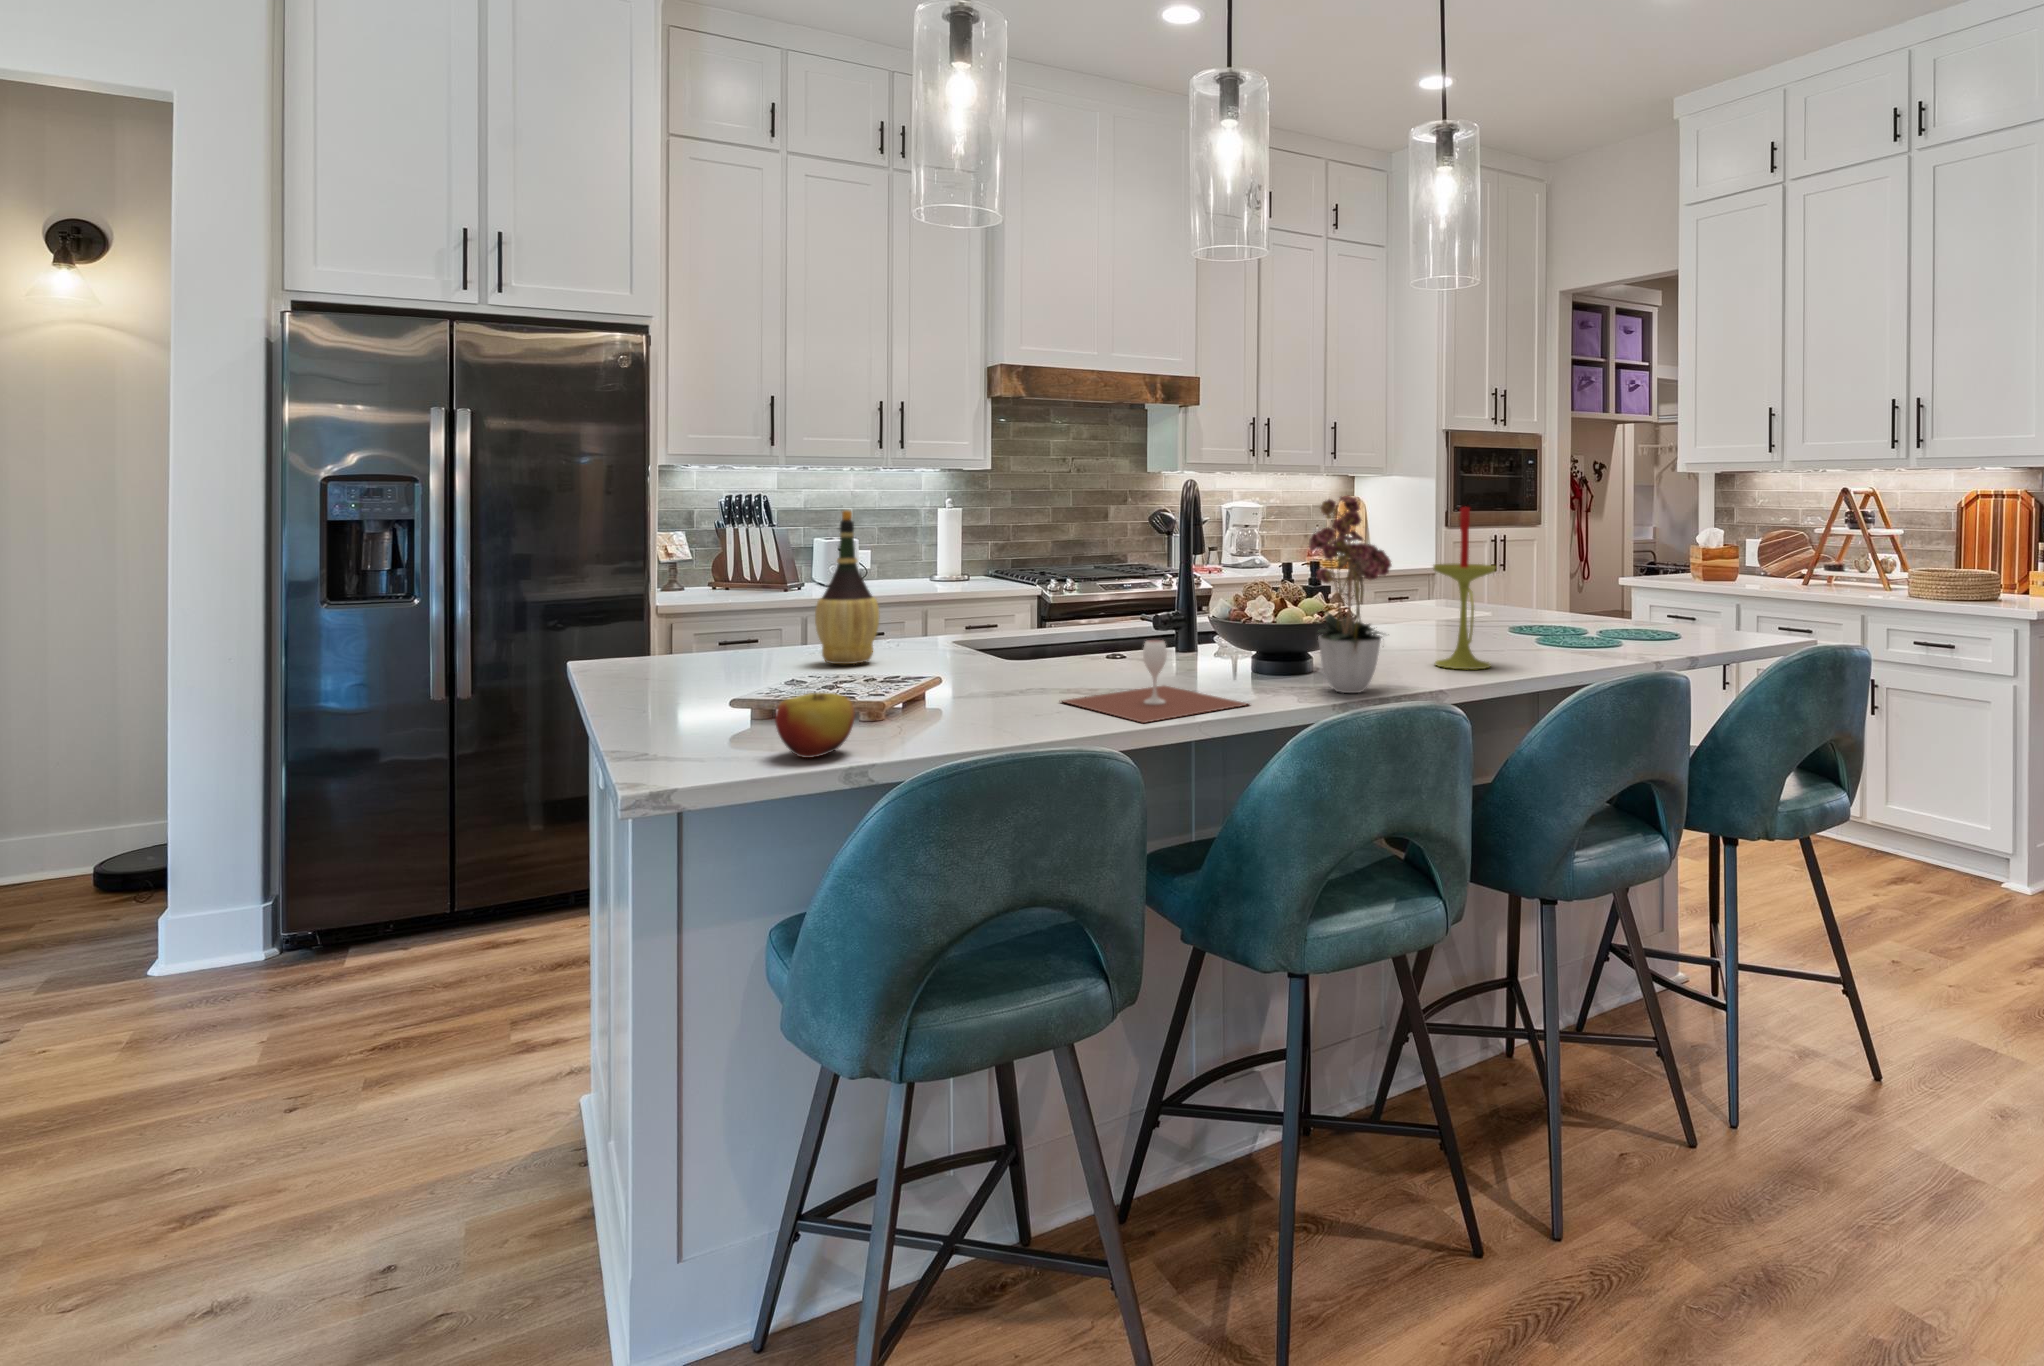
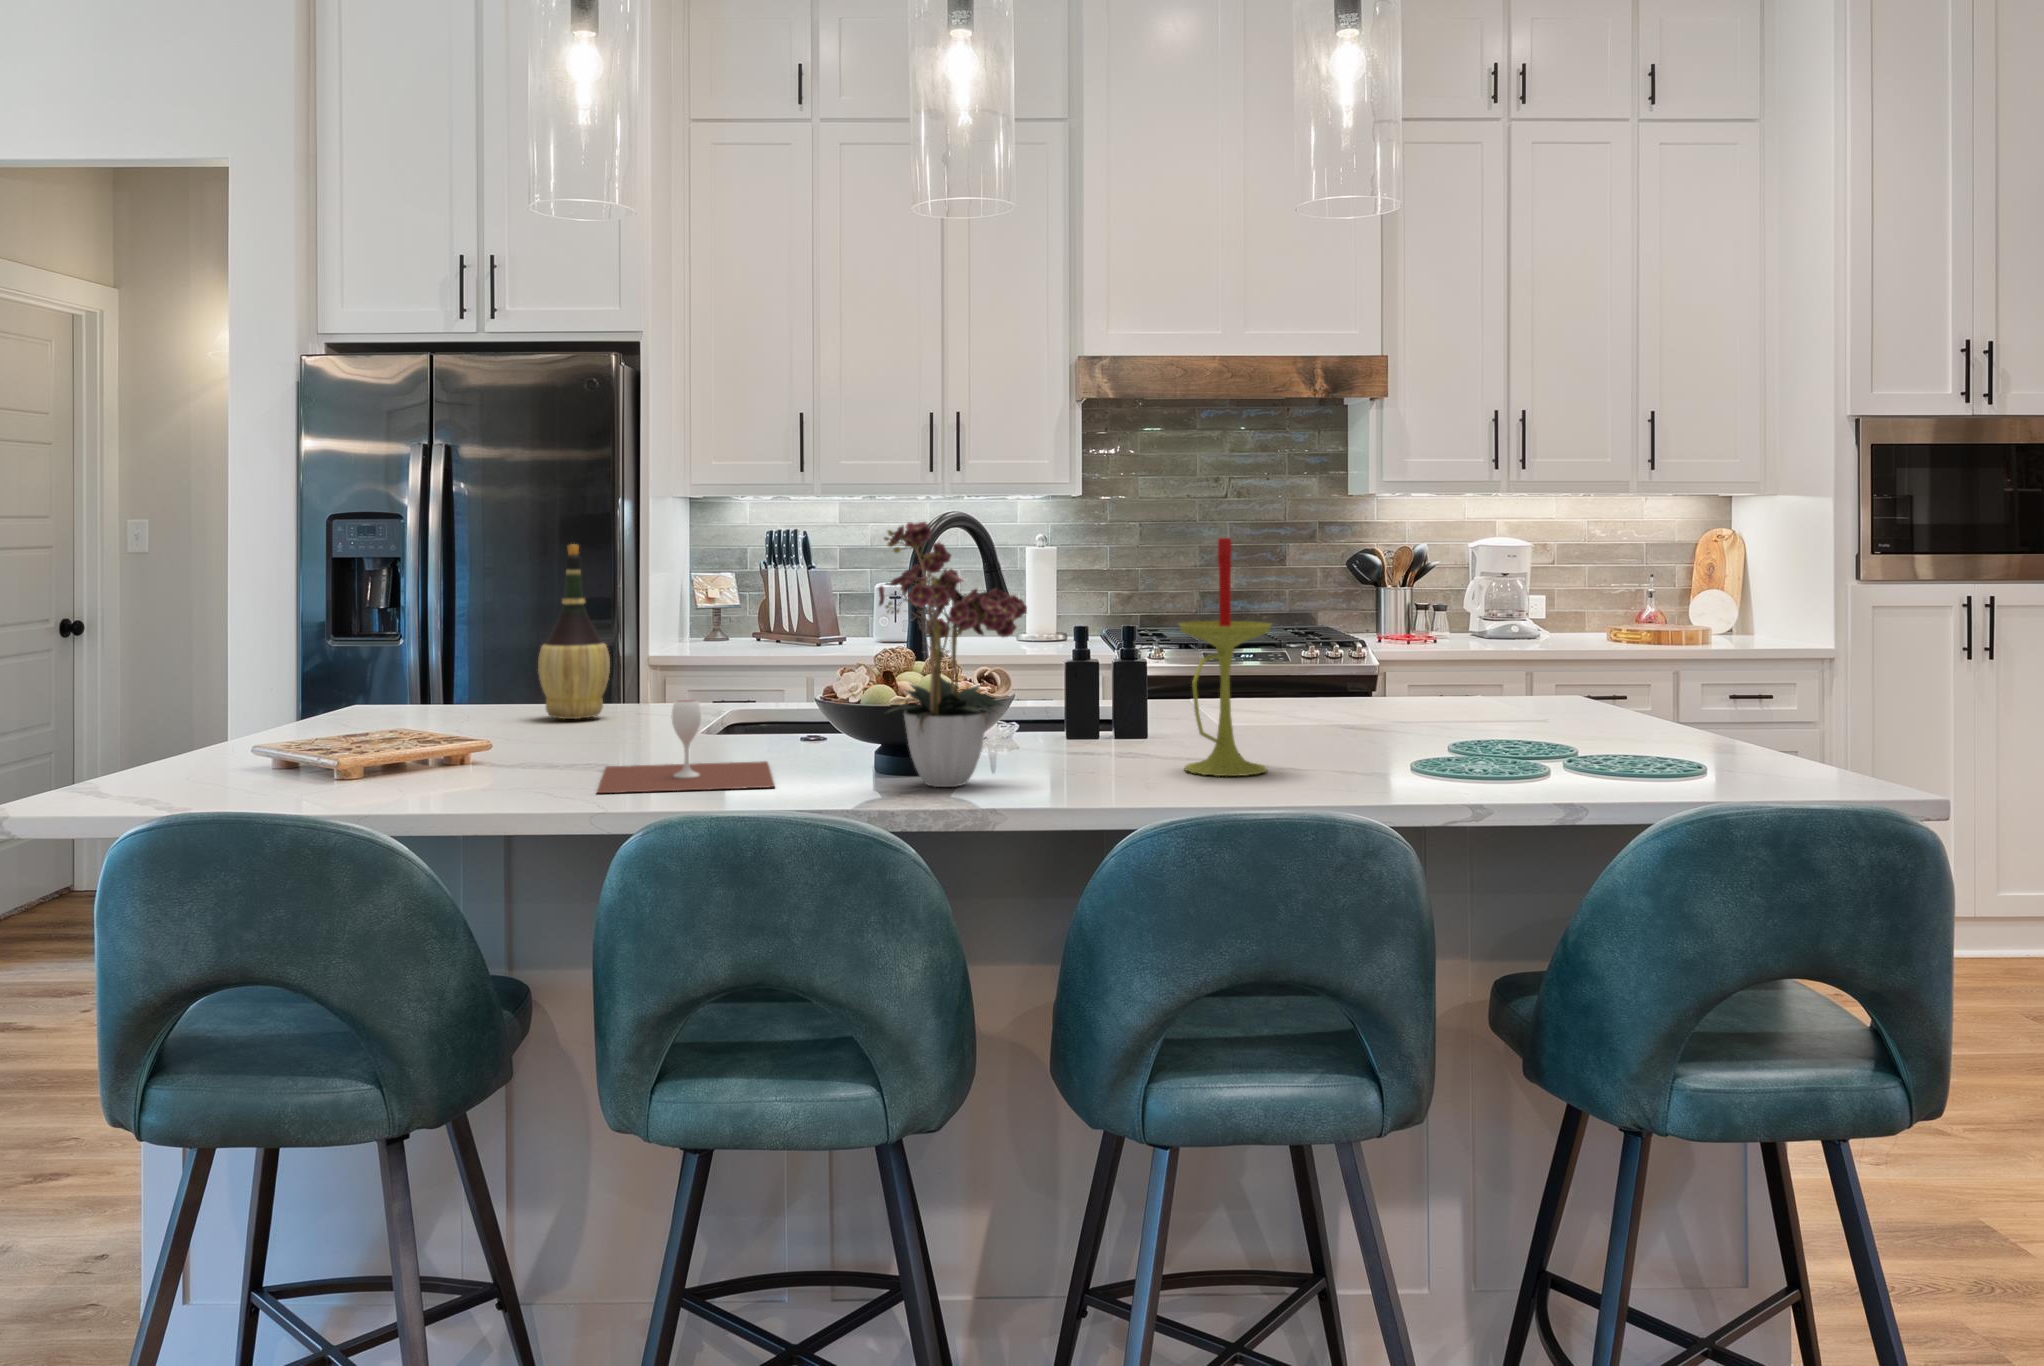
apple: present [775,693,855,758] -> none [199,725,282,791]

